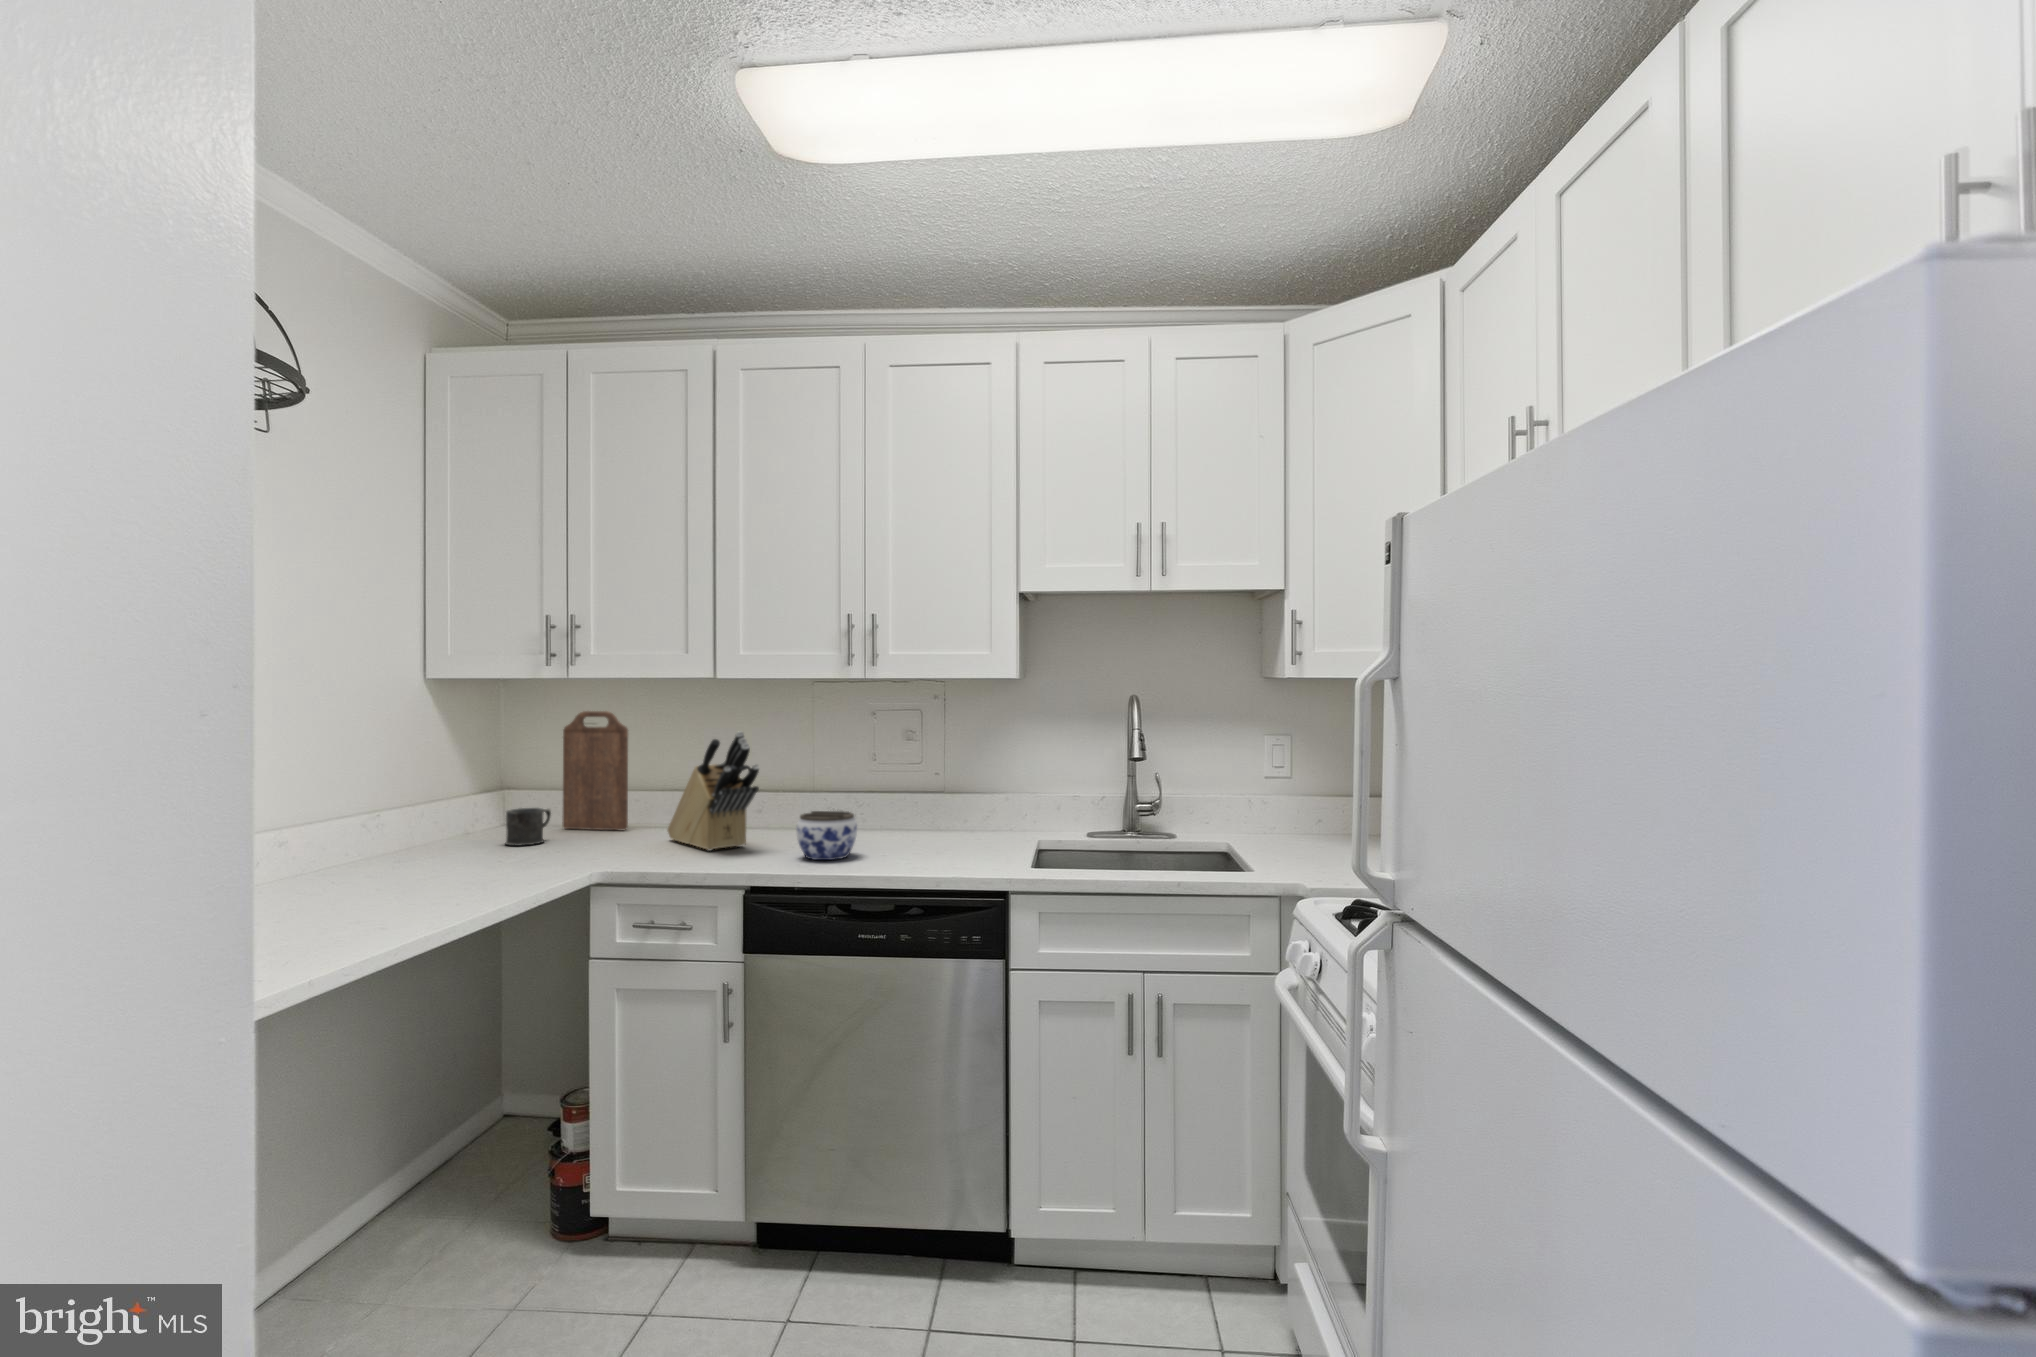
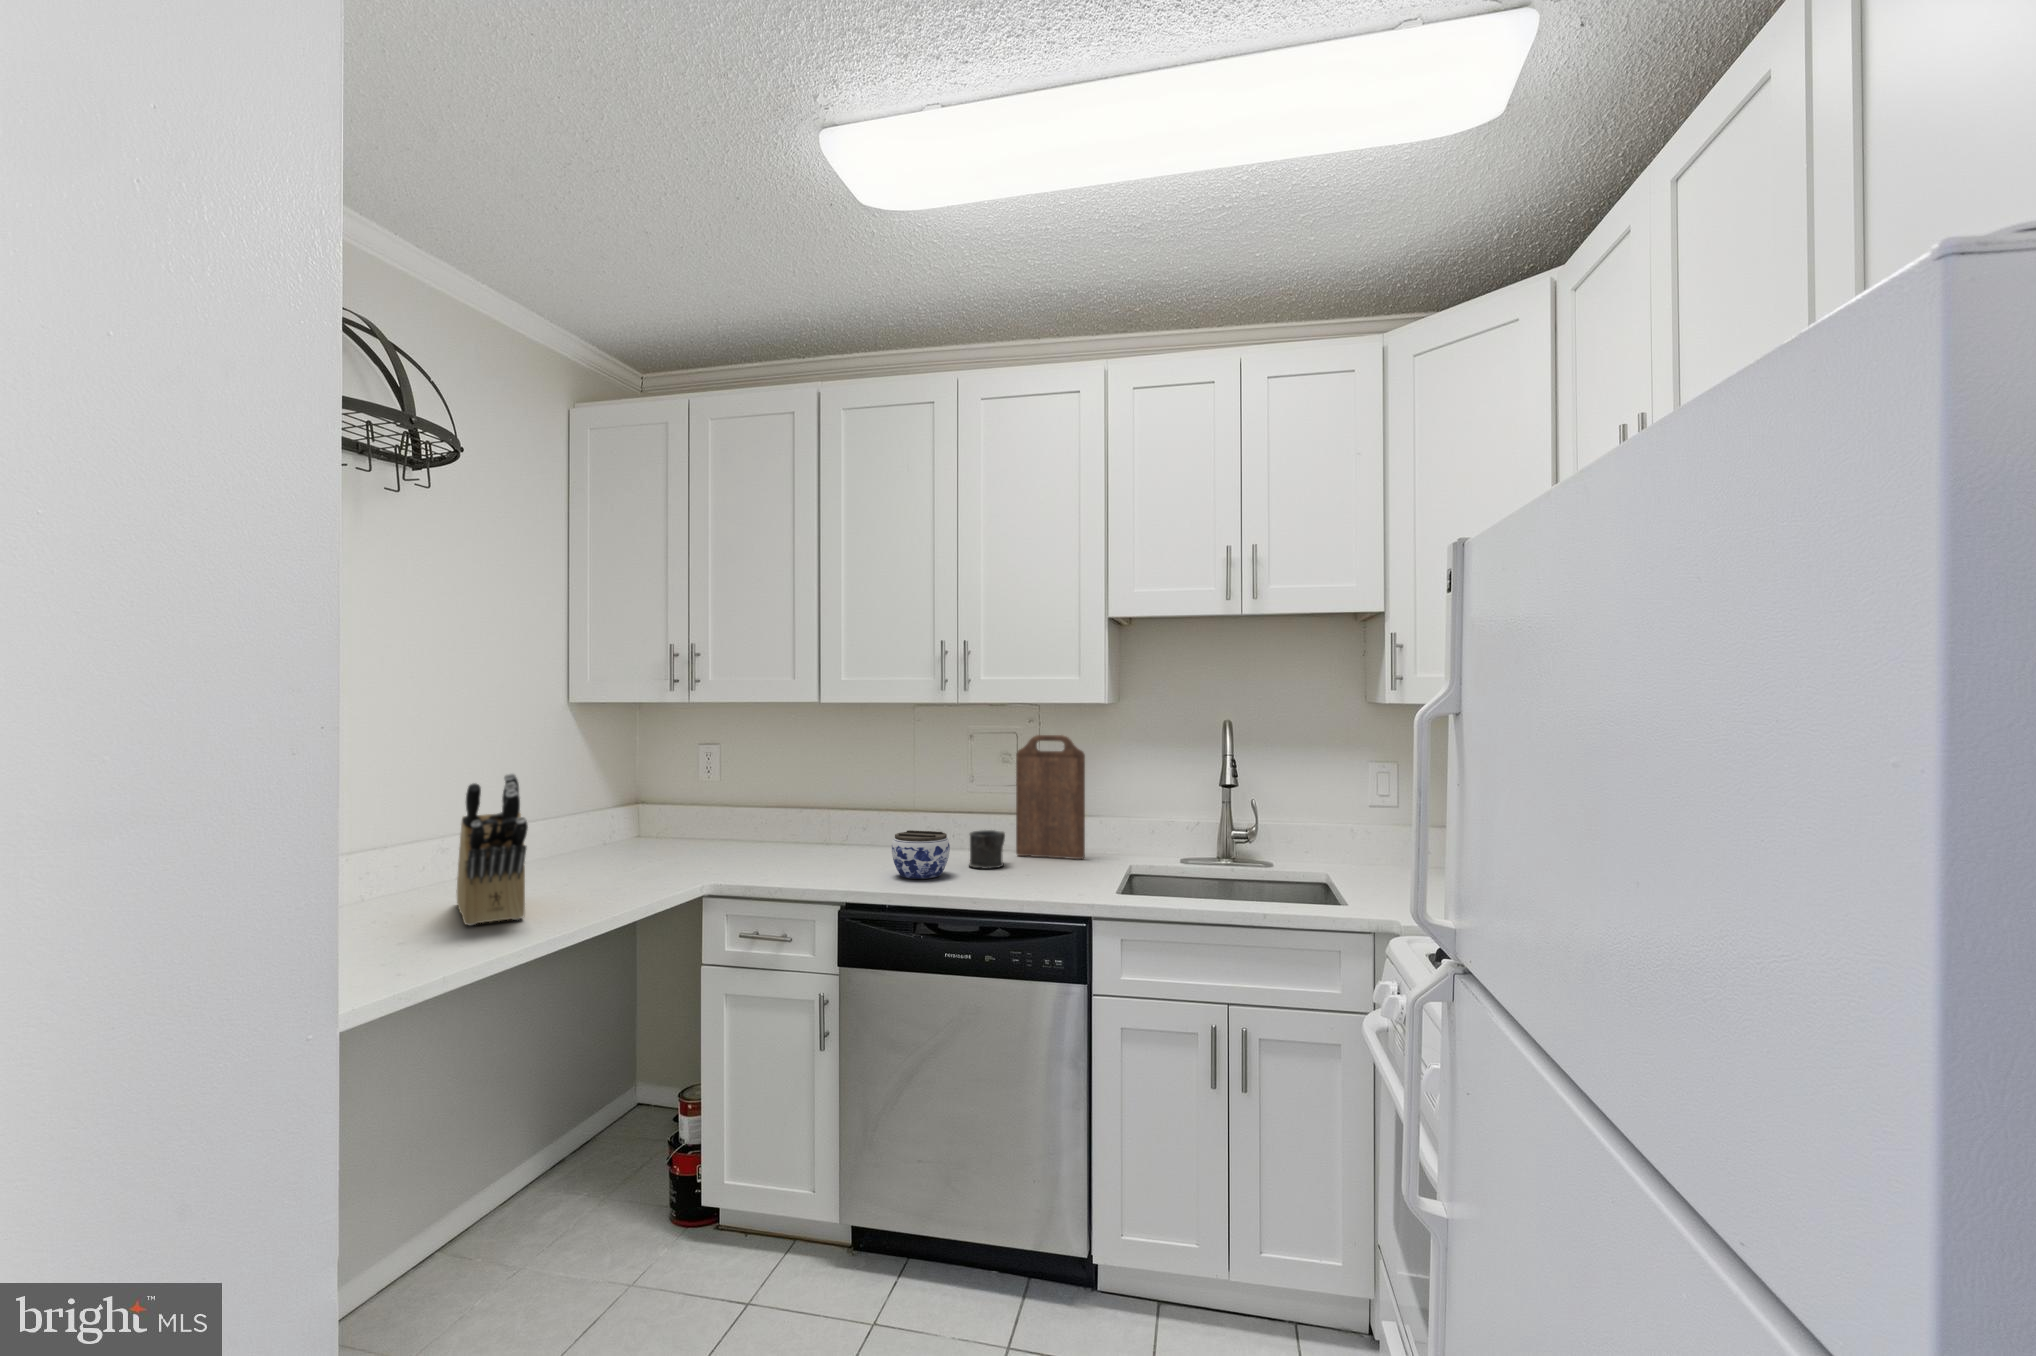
cutting board: present [563,711,628,830] -> present [1016,735,1085,859]
knife block: present [668,731,759,851] -> present [457,773,528,925]
mug: present [506,808,551,845] -> present [969,830,1005,869]

